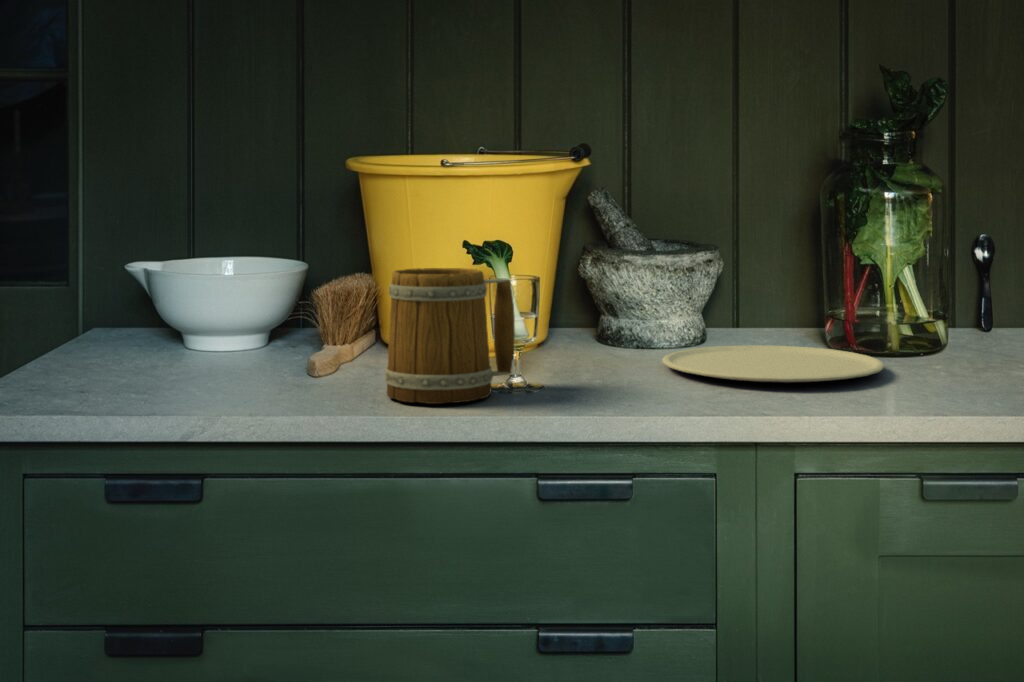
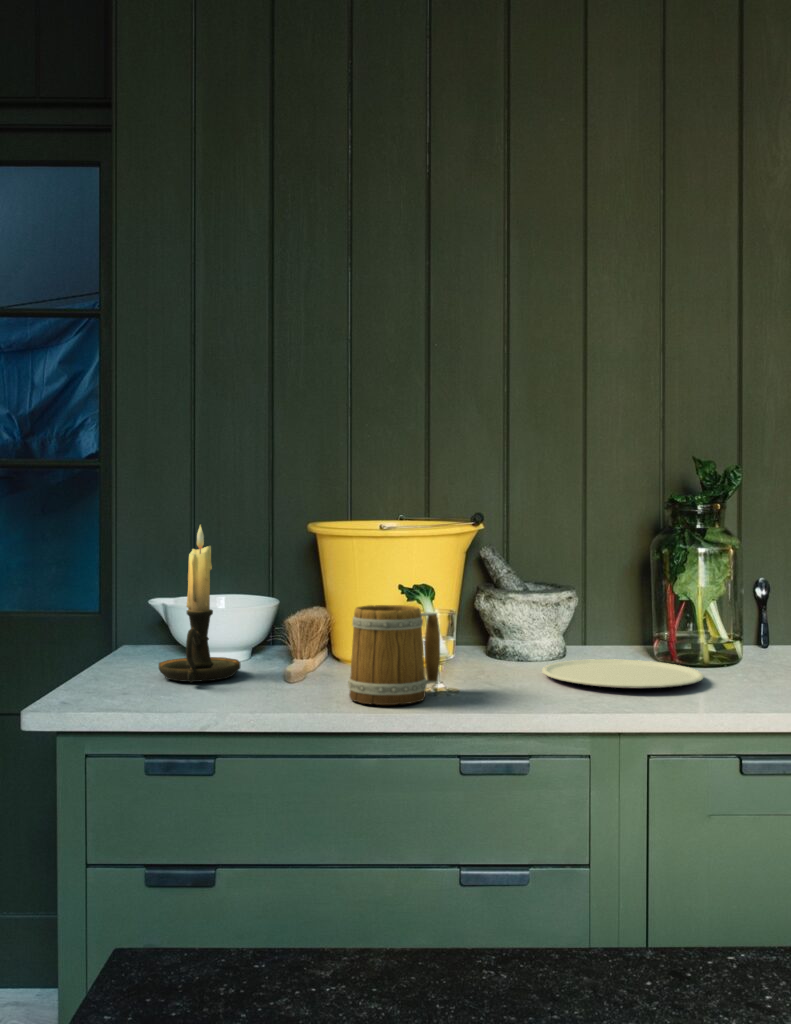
candle holder: none [137,158,248,375] -> present [159,526,241,683]

